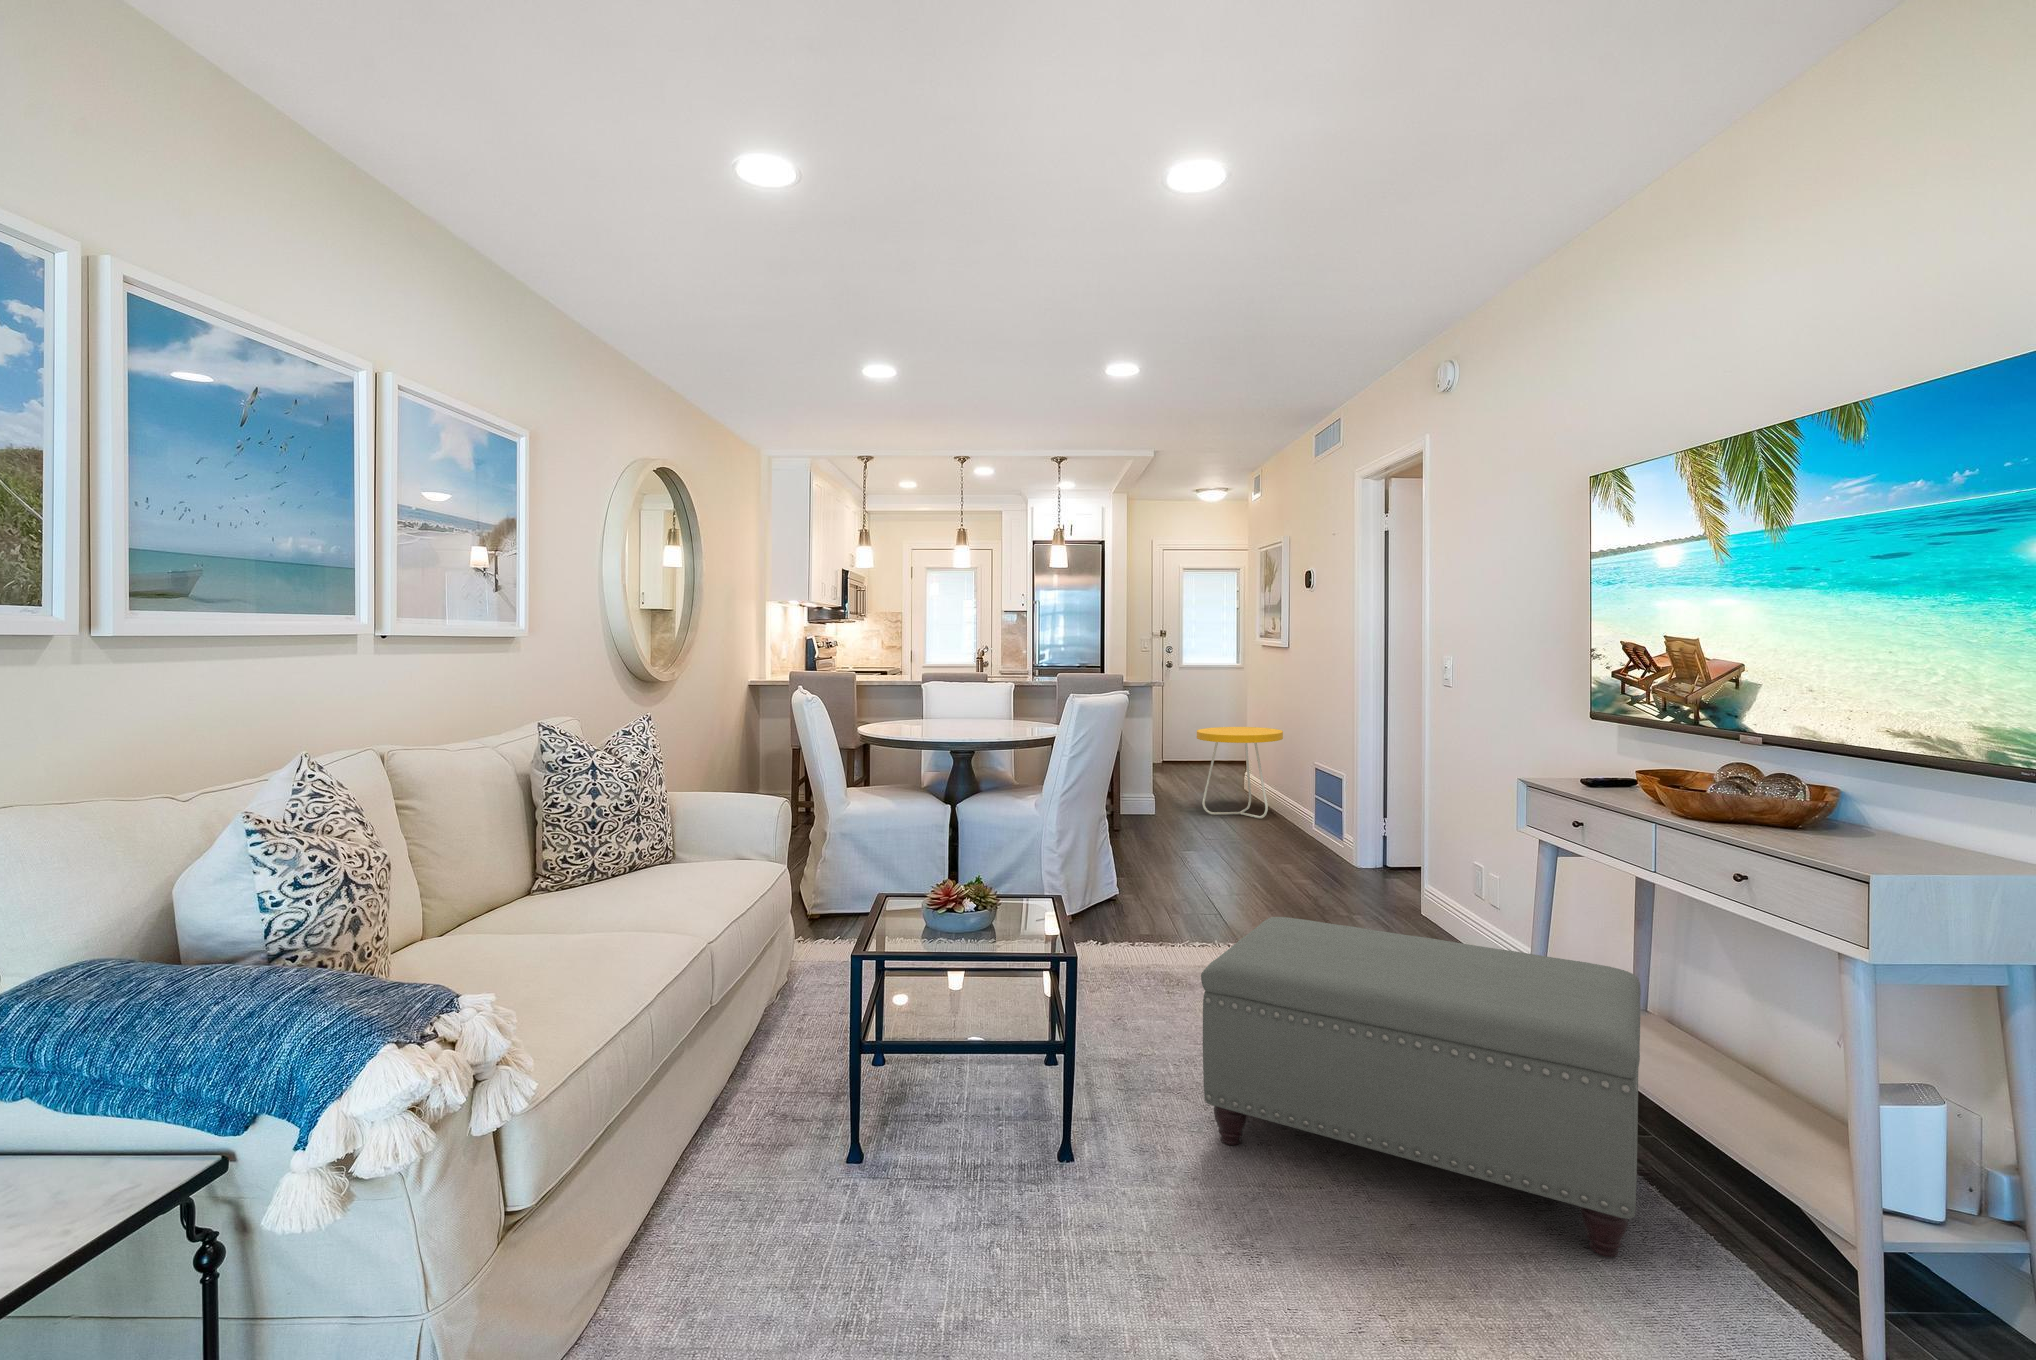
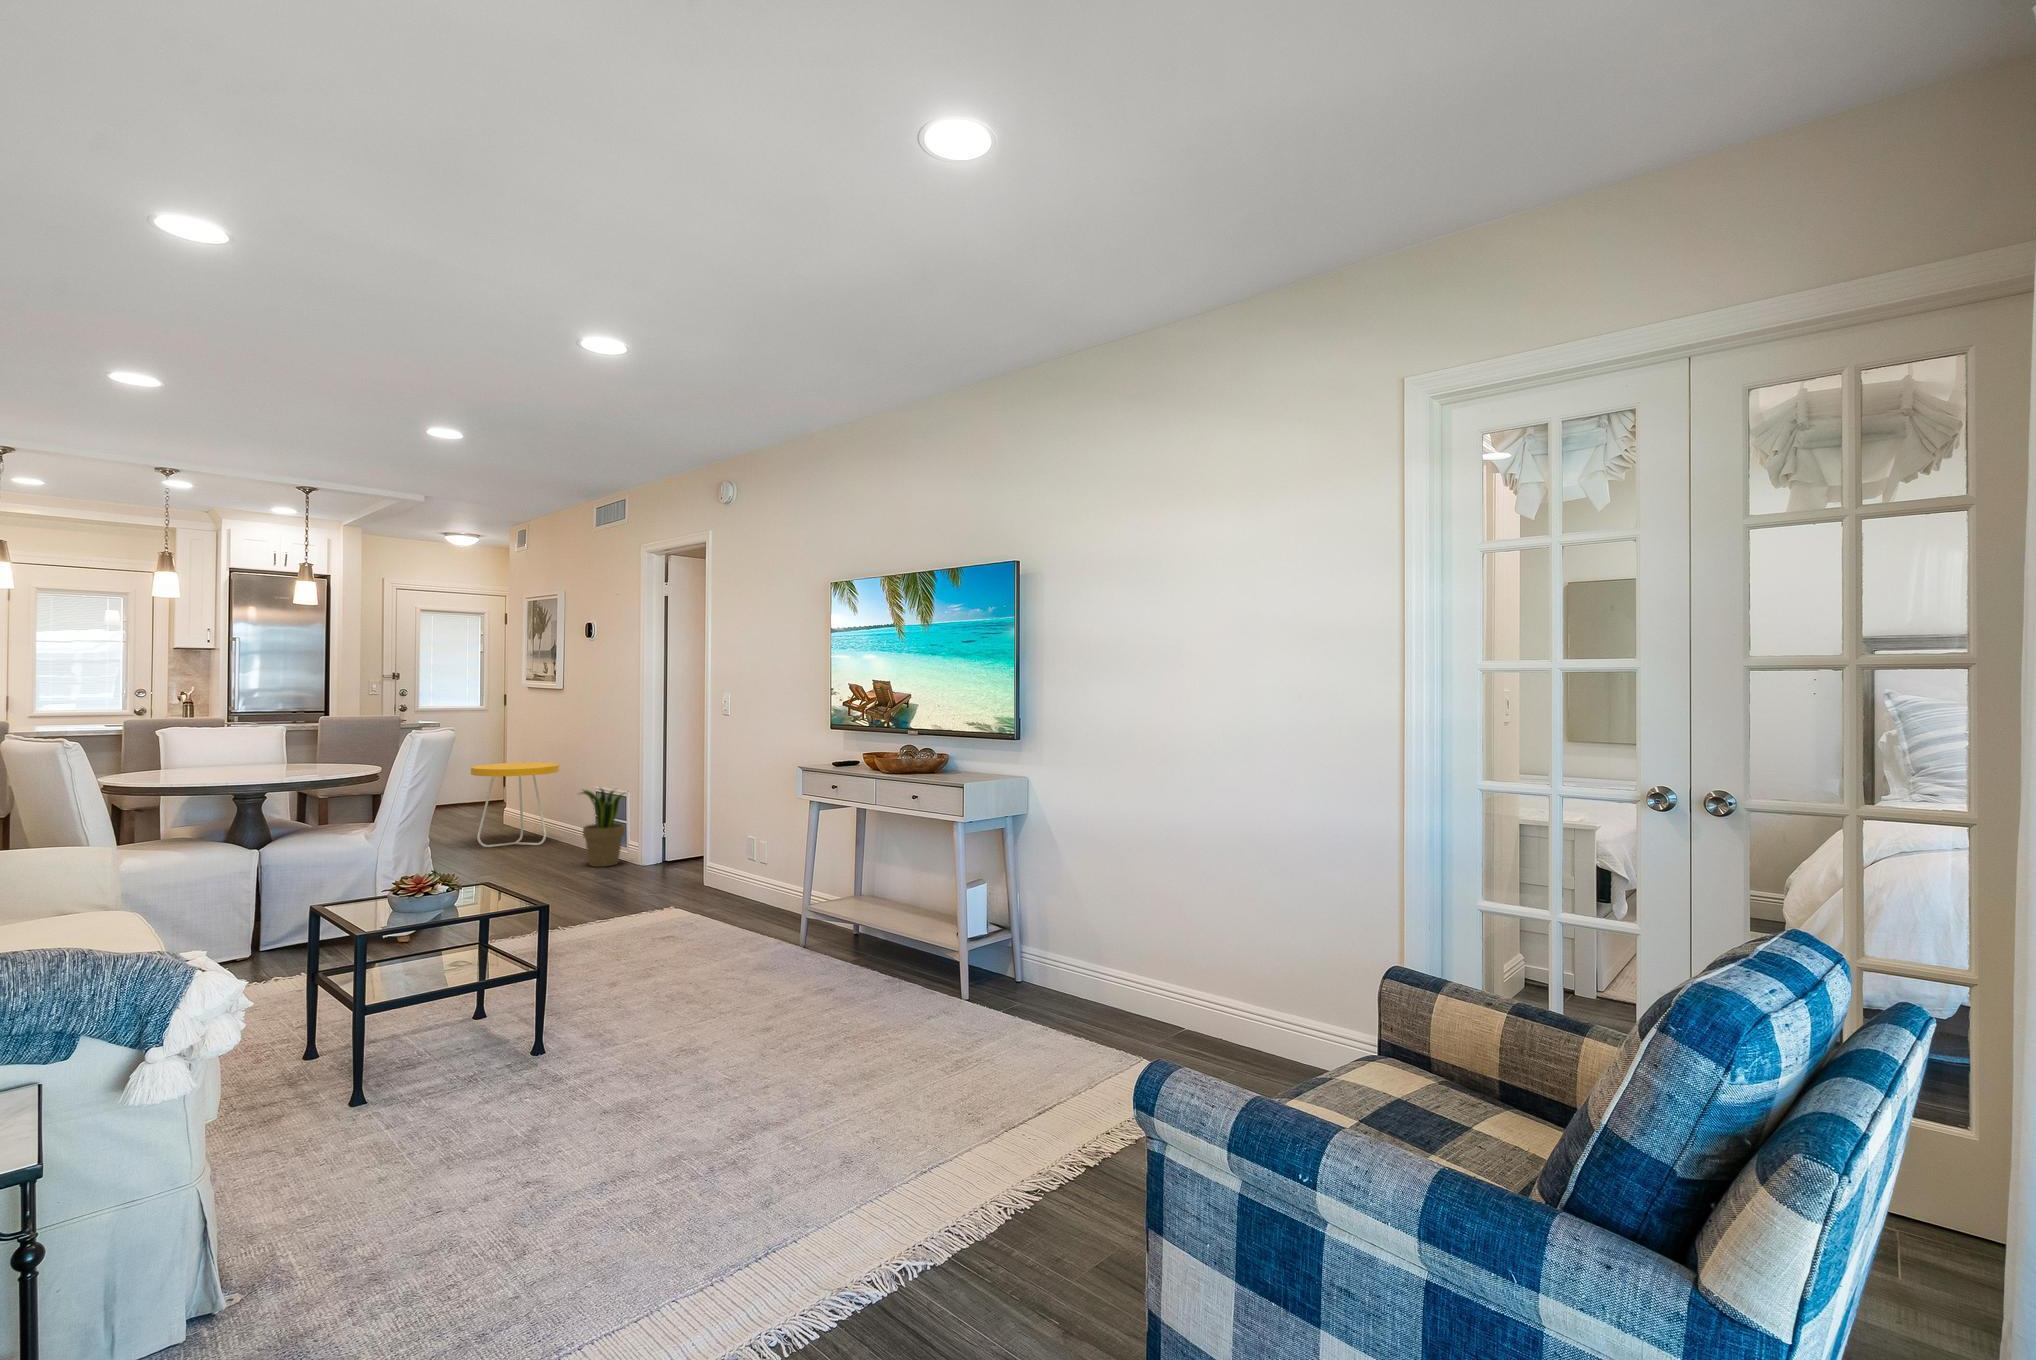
potted plant: none [1283,763,1342,858] -> present [580,787,625,867]
ottoman: present [1201,917,1641,1257] -> none [628,862,879,1018]

